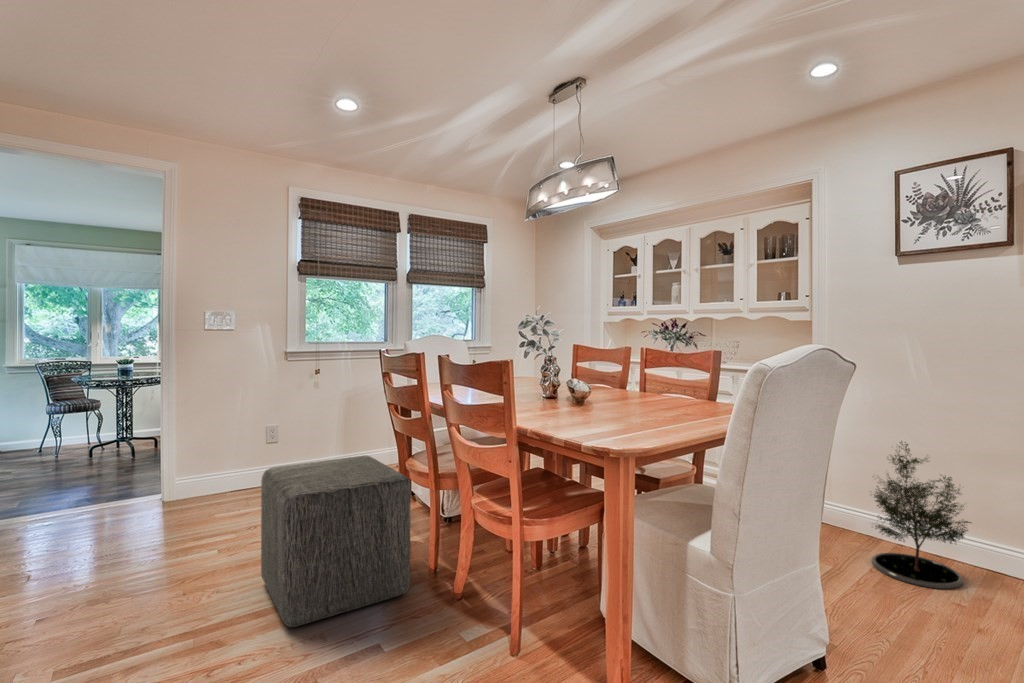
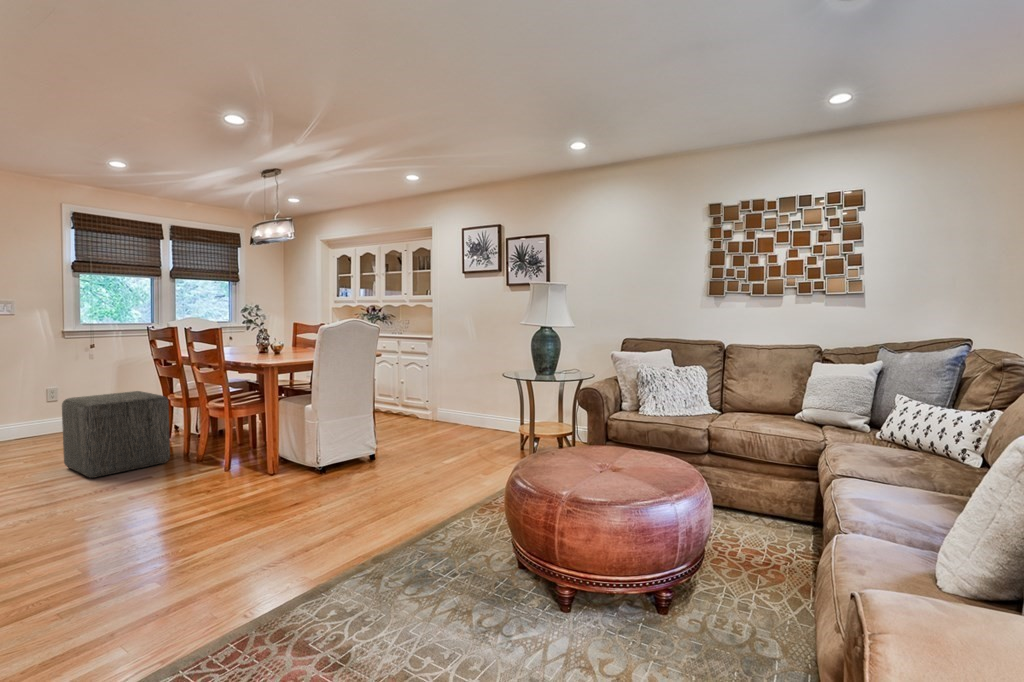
potted tree: present [872,442,971,589] -> none [440,367,485,435]

